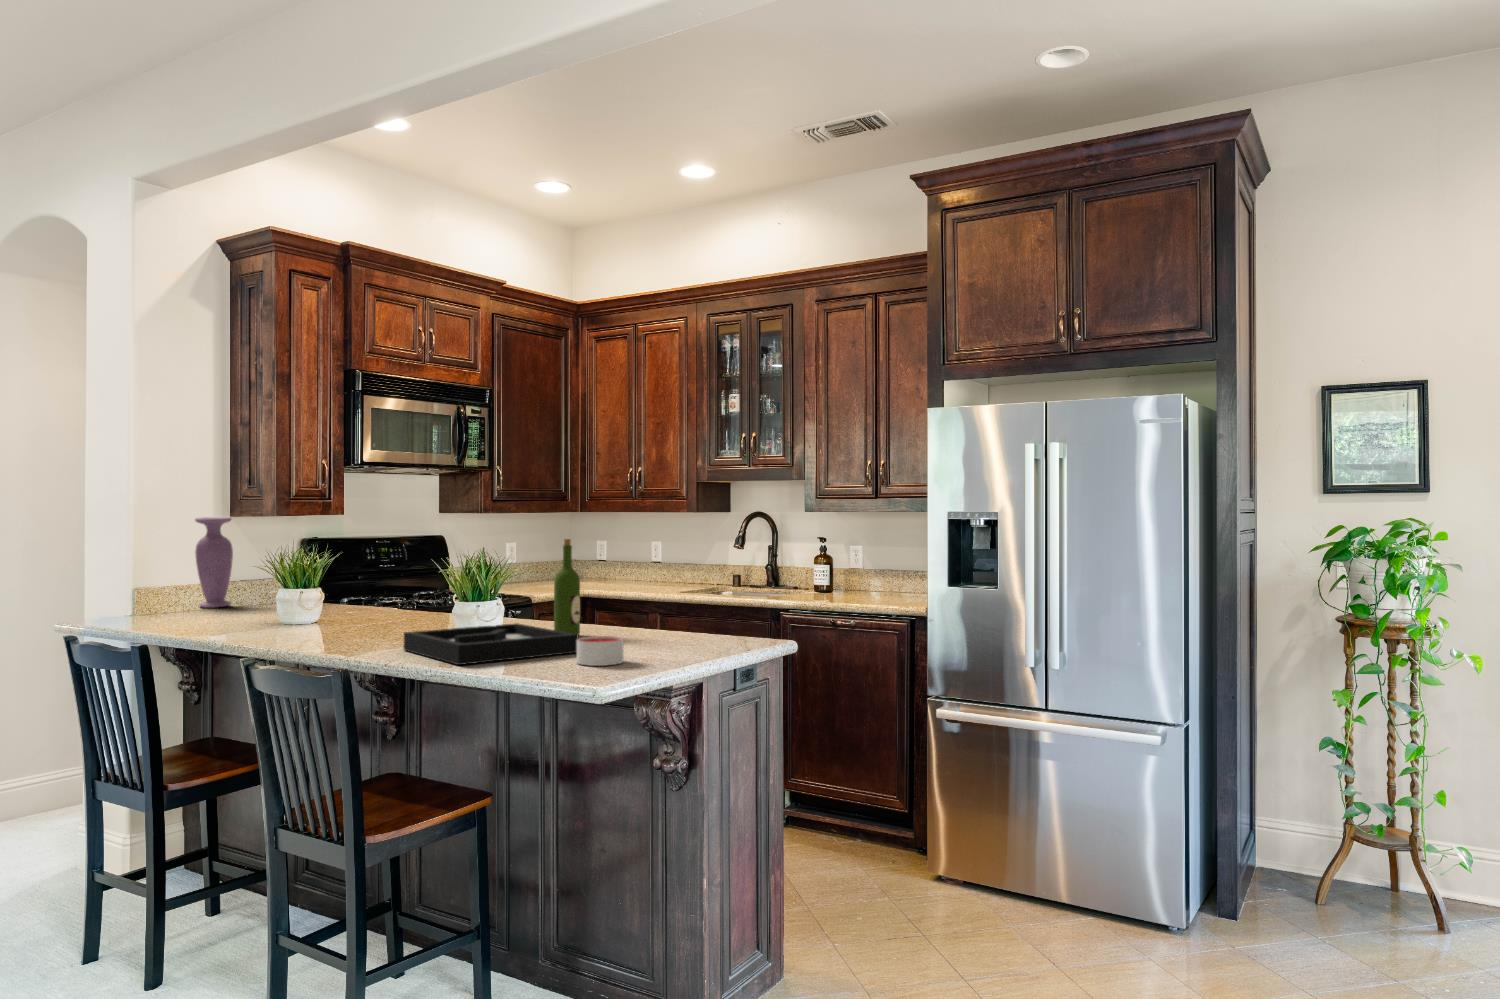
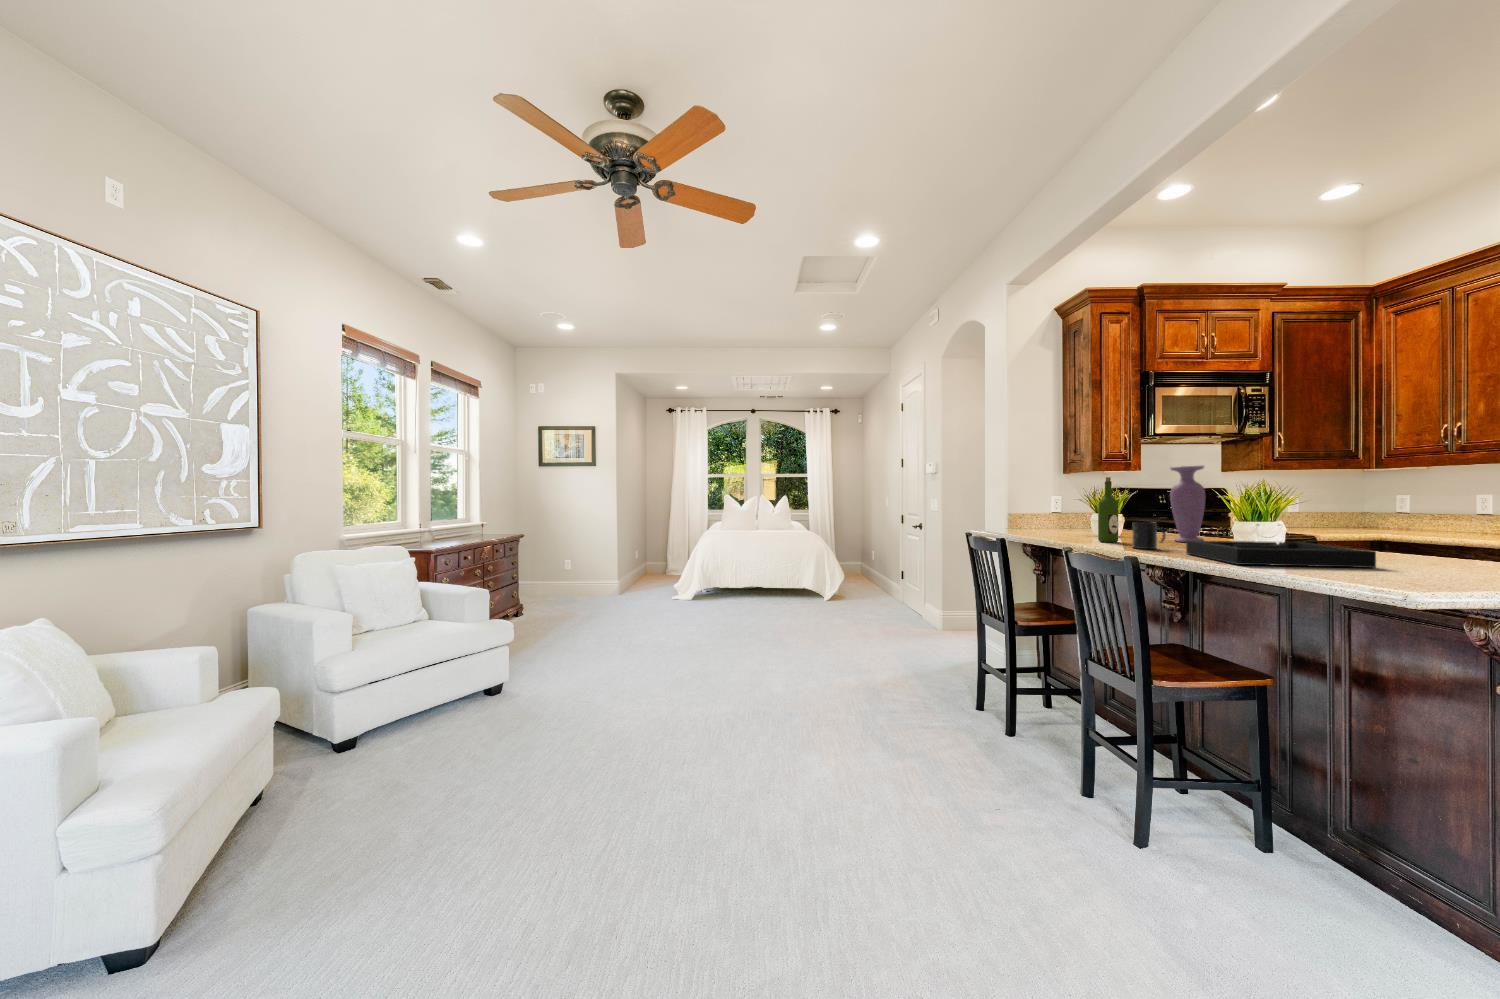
vase: present [195,517,233,608] -> present [1170,466,1205,542]
wine bottle: present [554,539,580,635] -> present [1098,477,1118,542]
mug: none [338,606,379,646] -> present [1132,522,1166,549]
candle: present [577,636,624,666] -> none [1375,552,1441,579]

